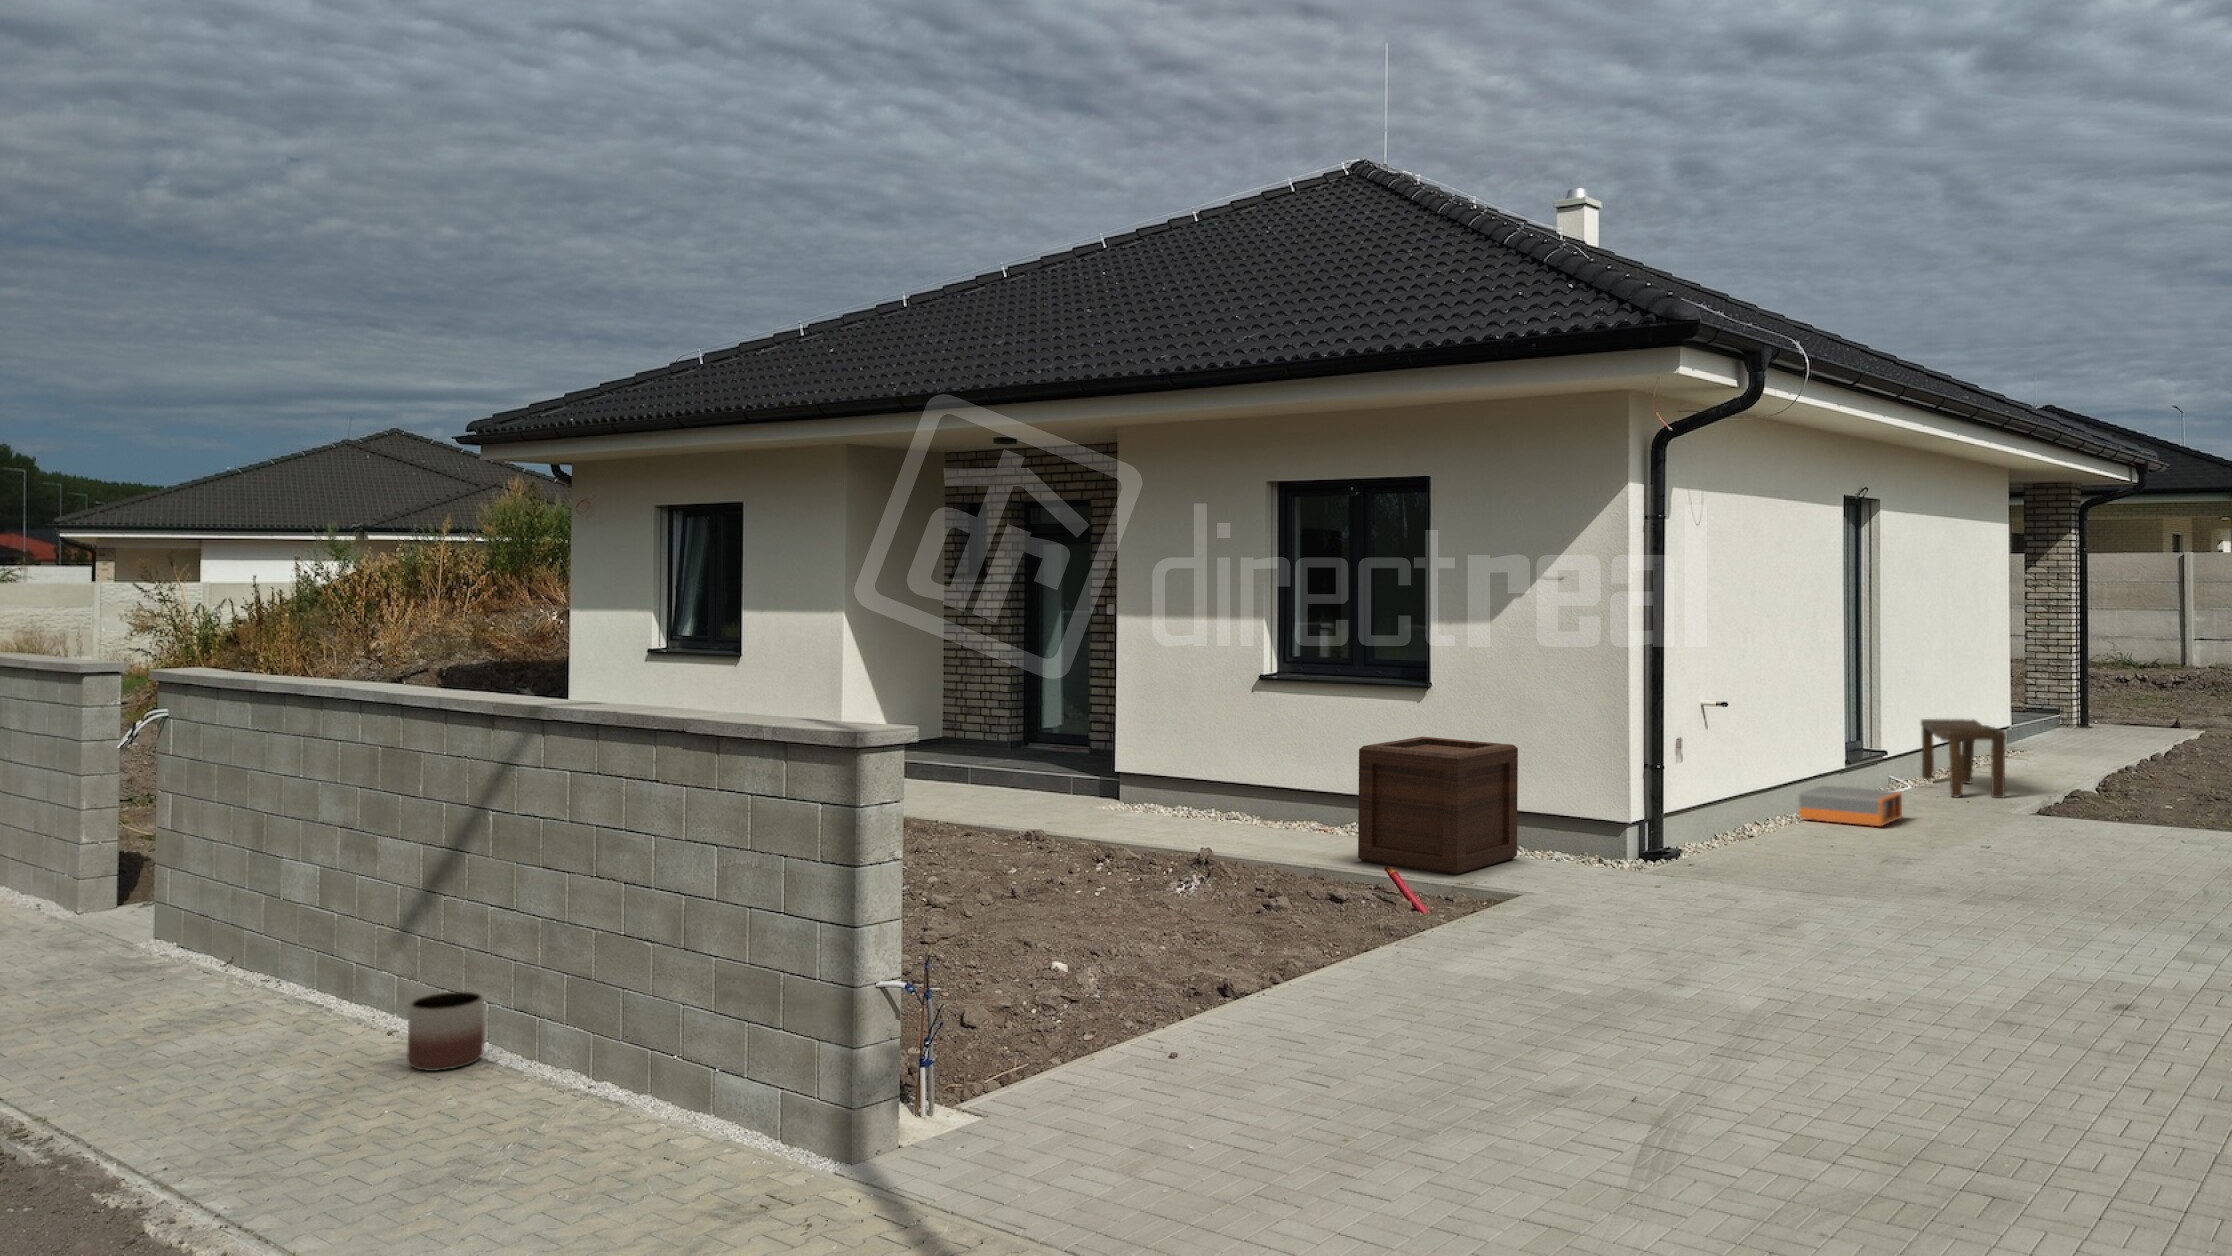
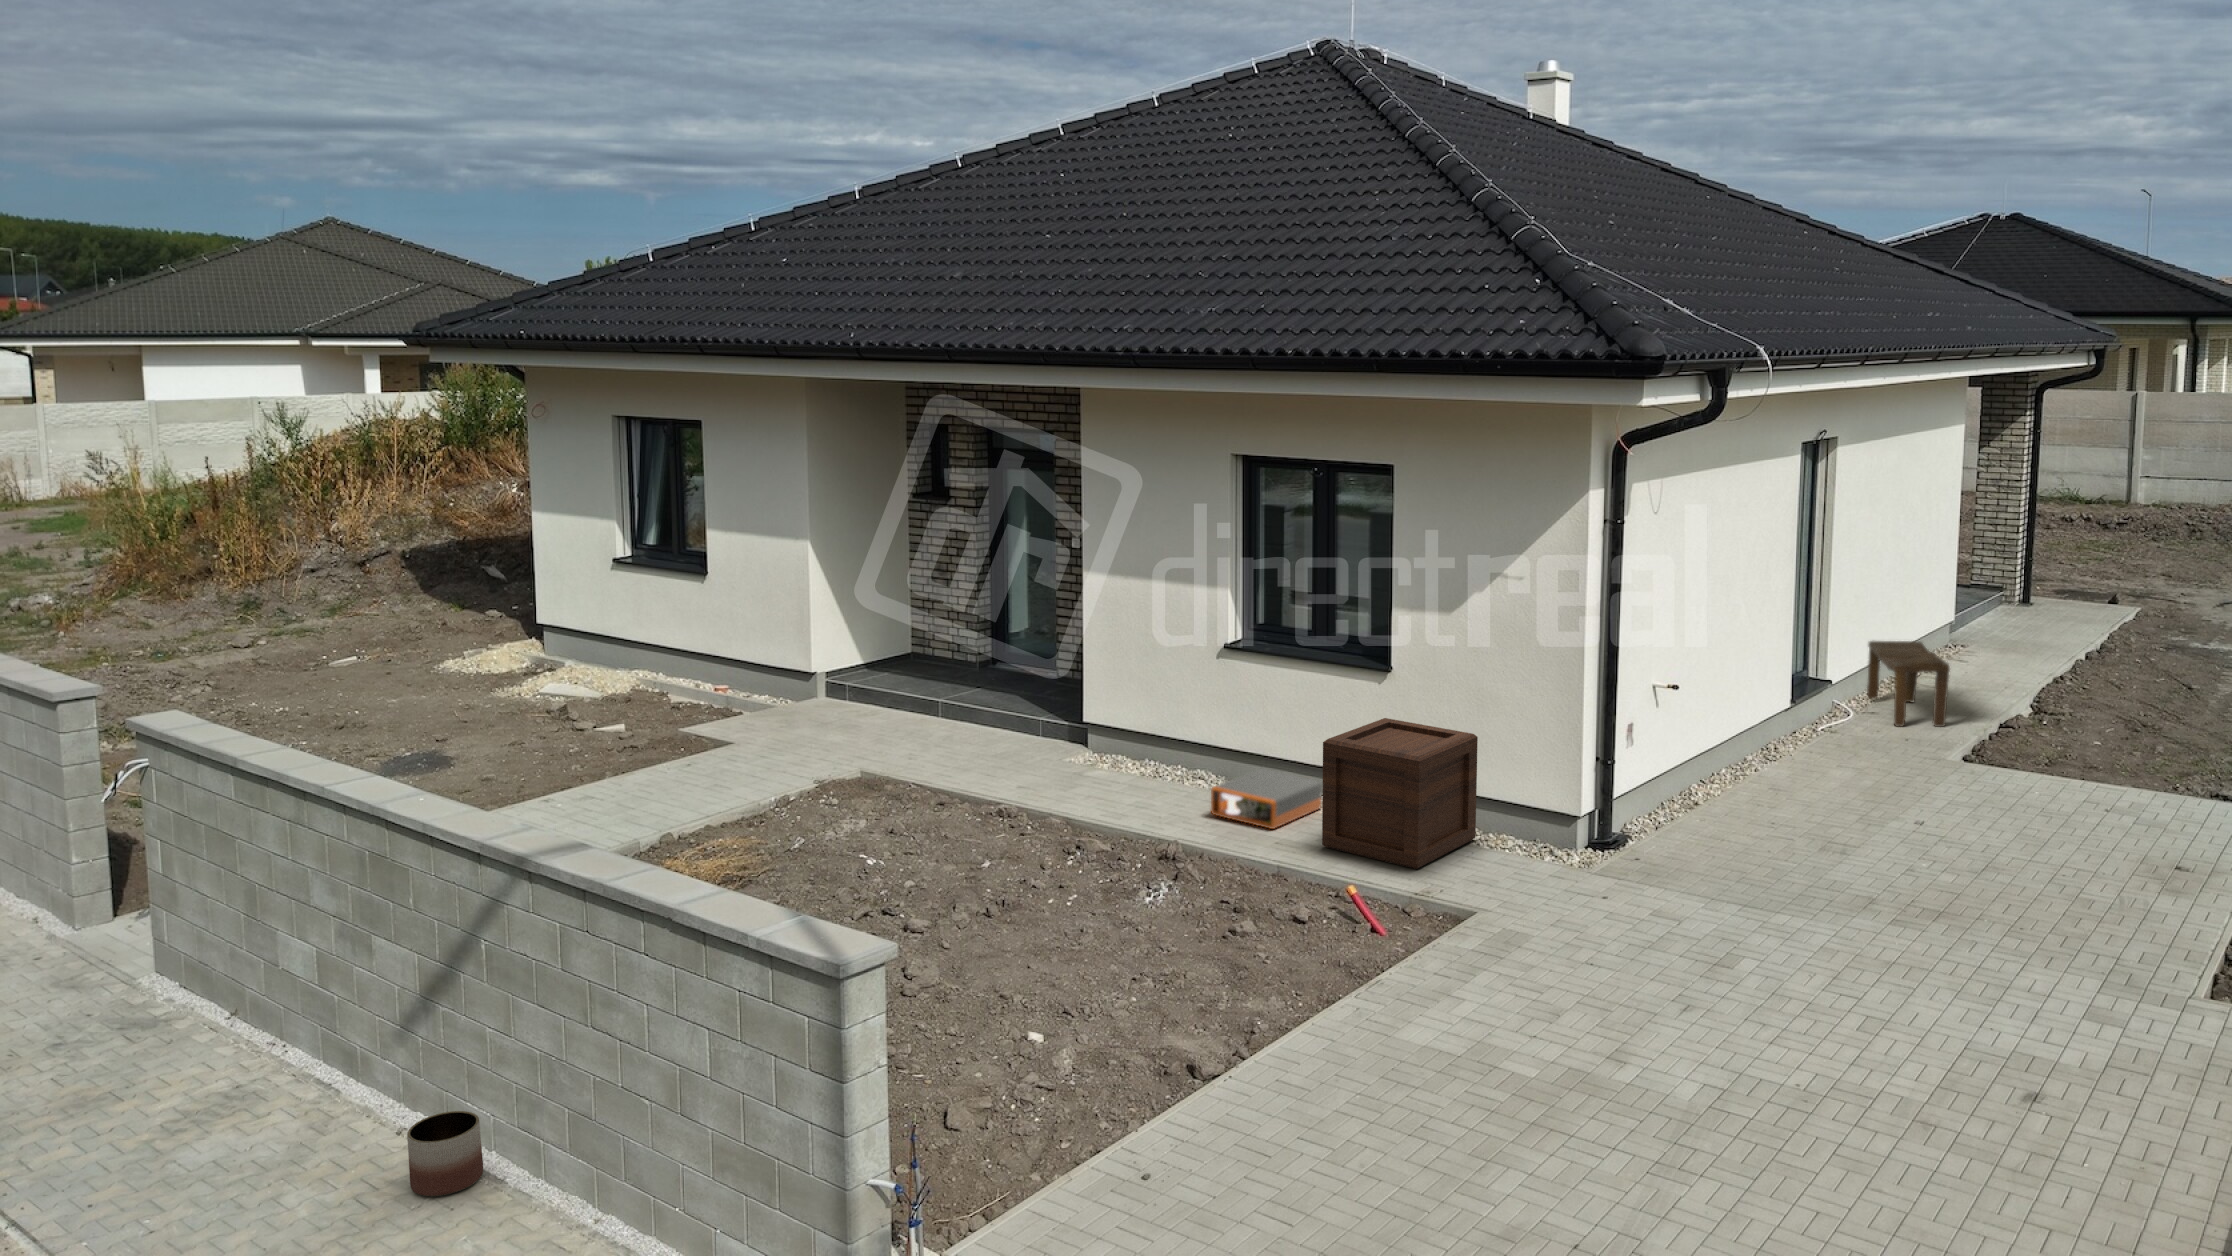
storage box: present [1799,786,1902,826] -> present [1211,769,1322,829]

